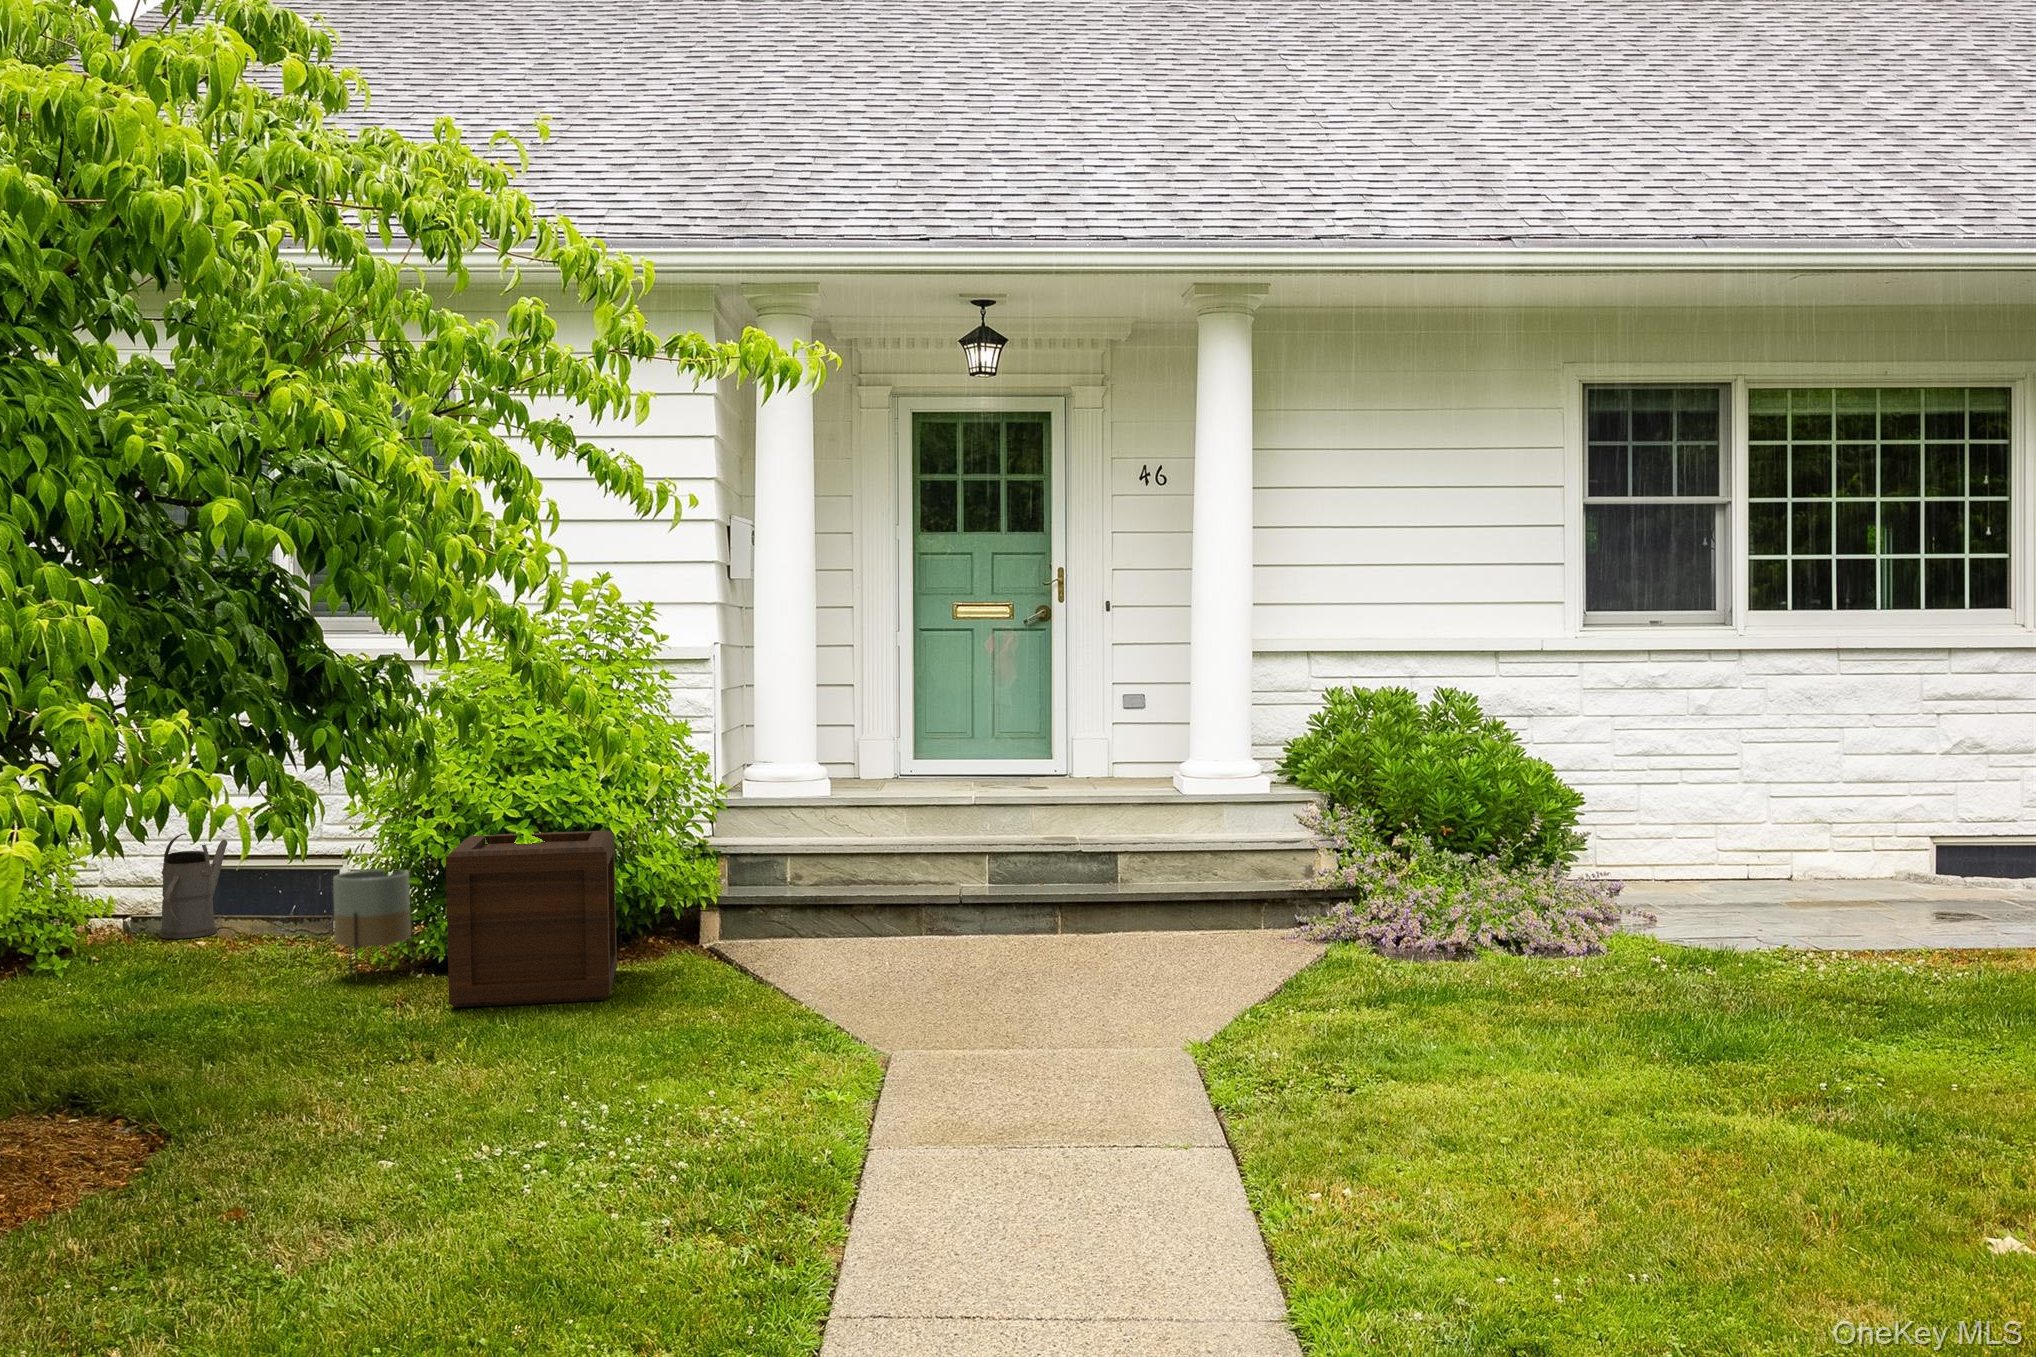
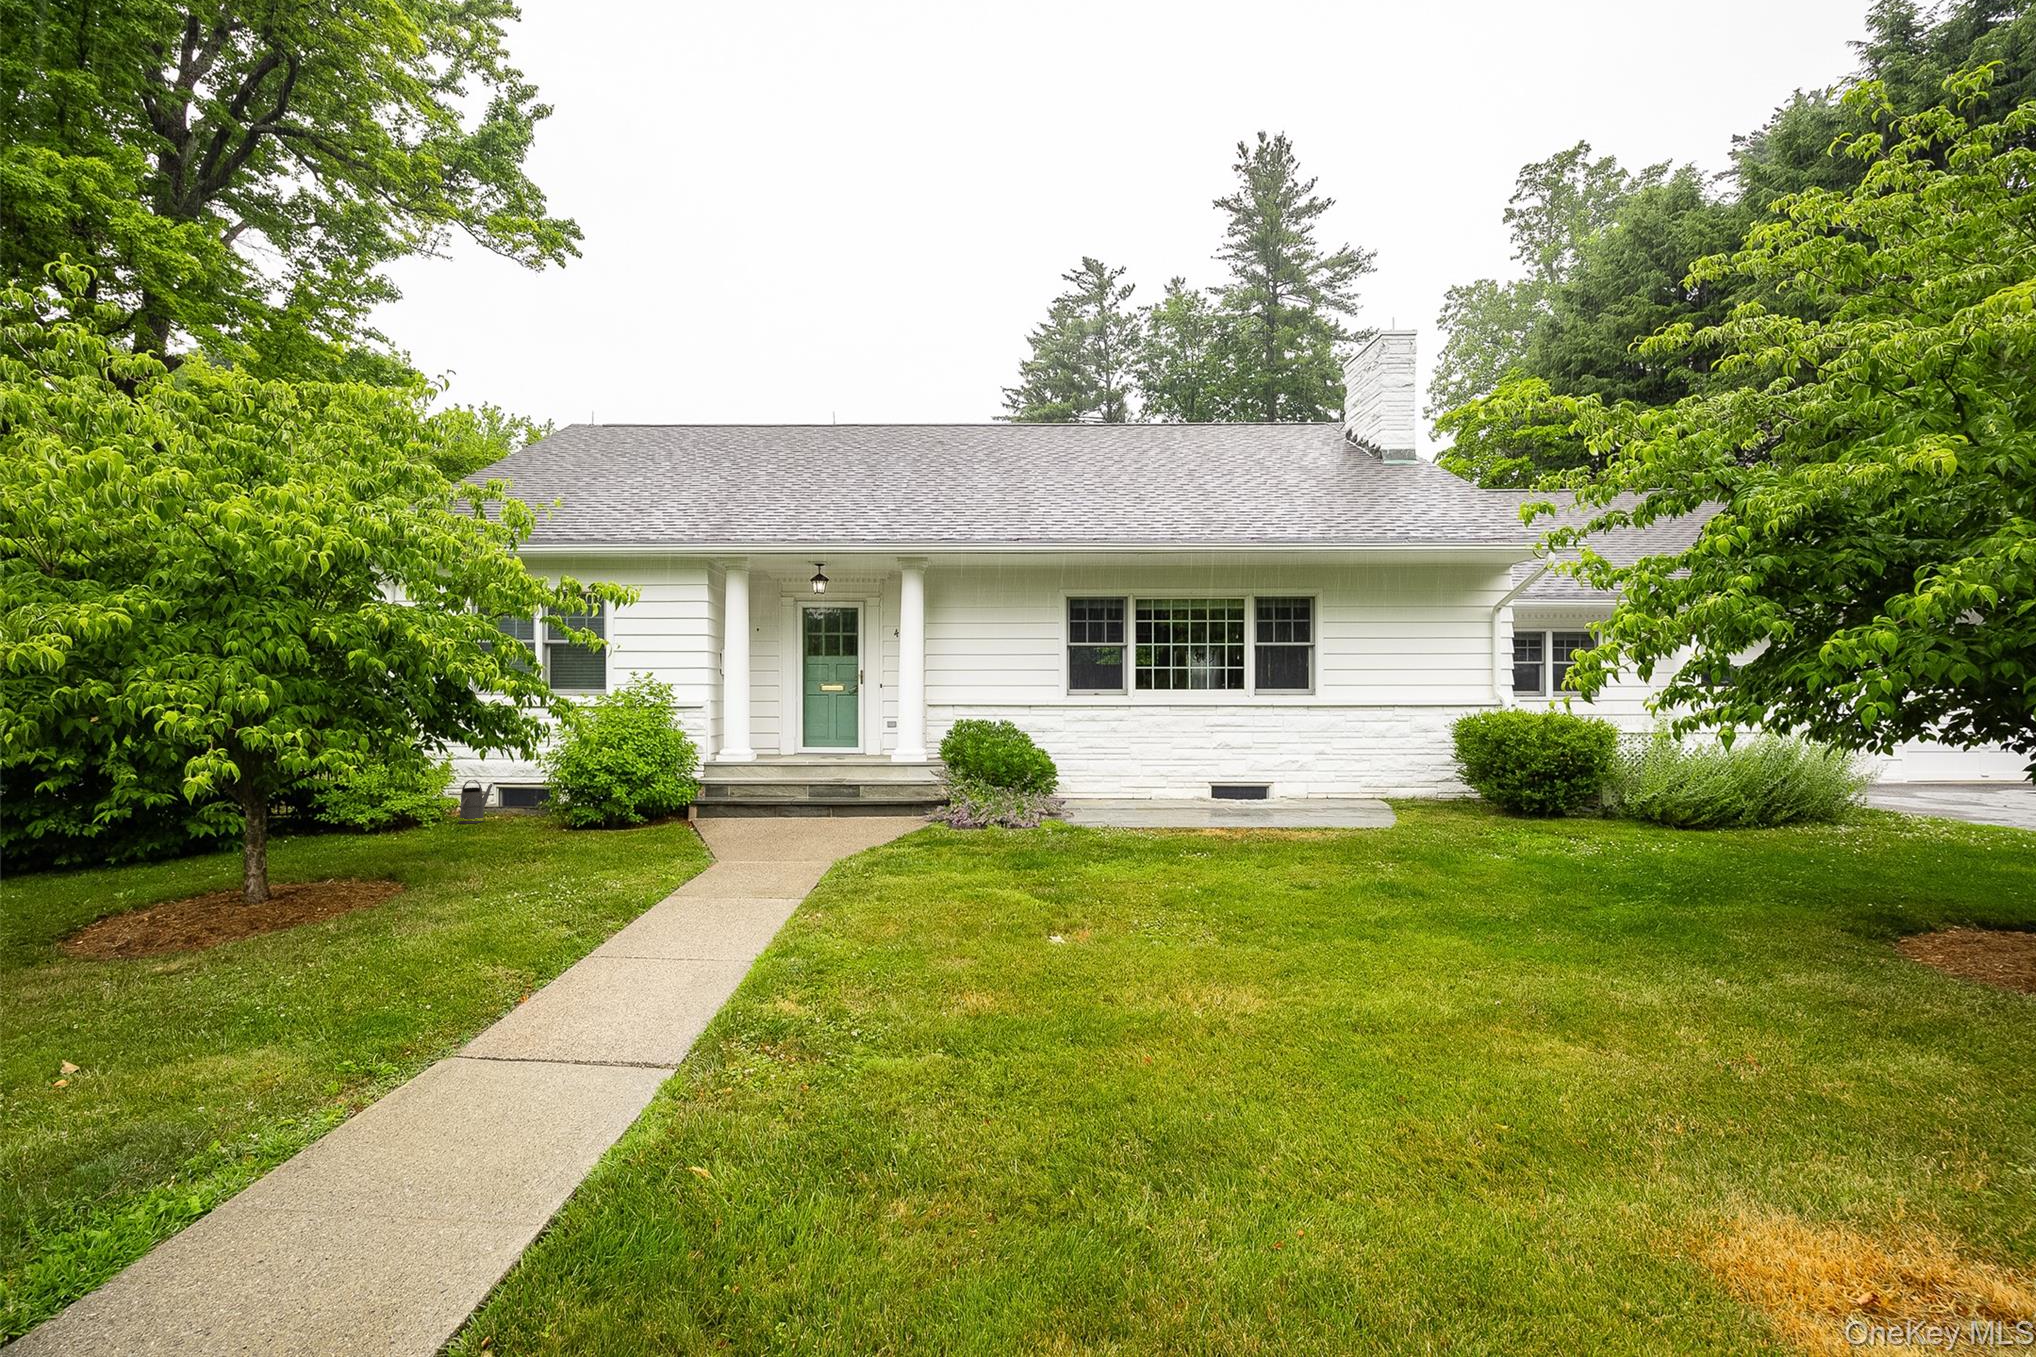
wooden crate: present [446,831,617,1007] -> none [564,775,643,843]
planter: present [333,869,414,983] -> none [524,791,559,837]

